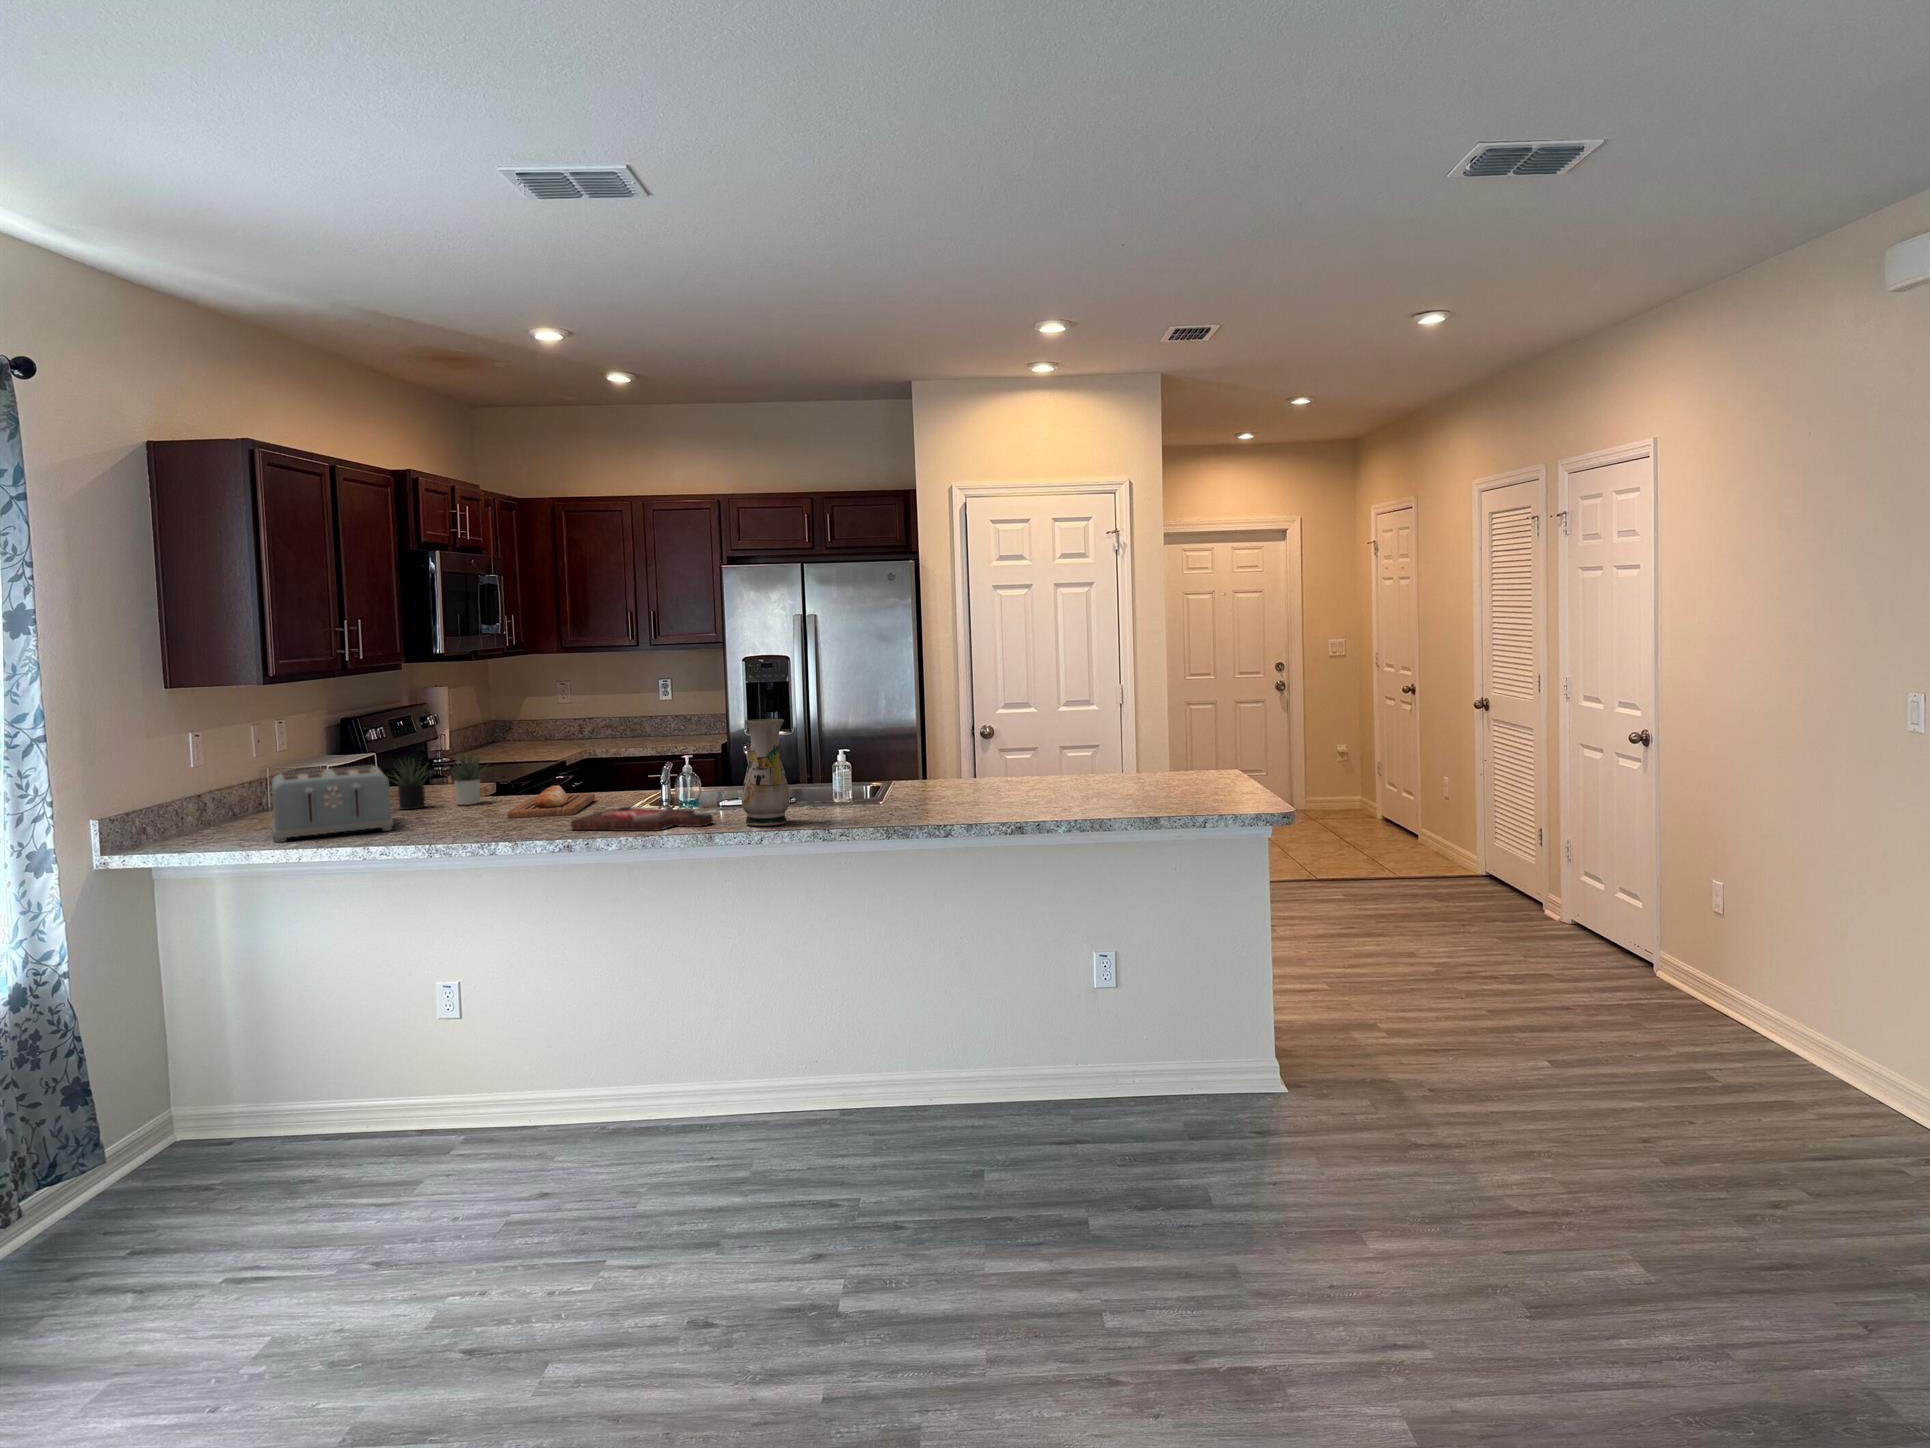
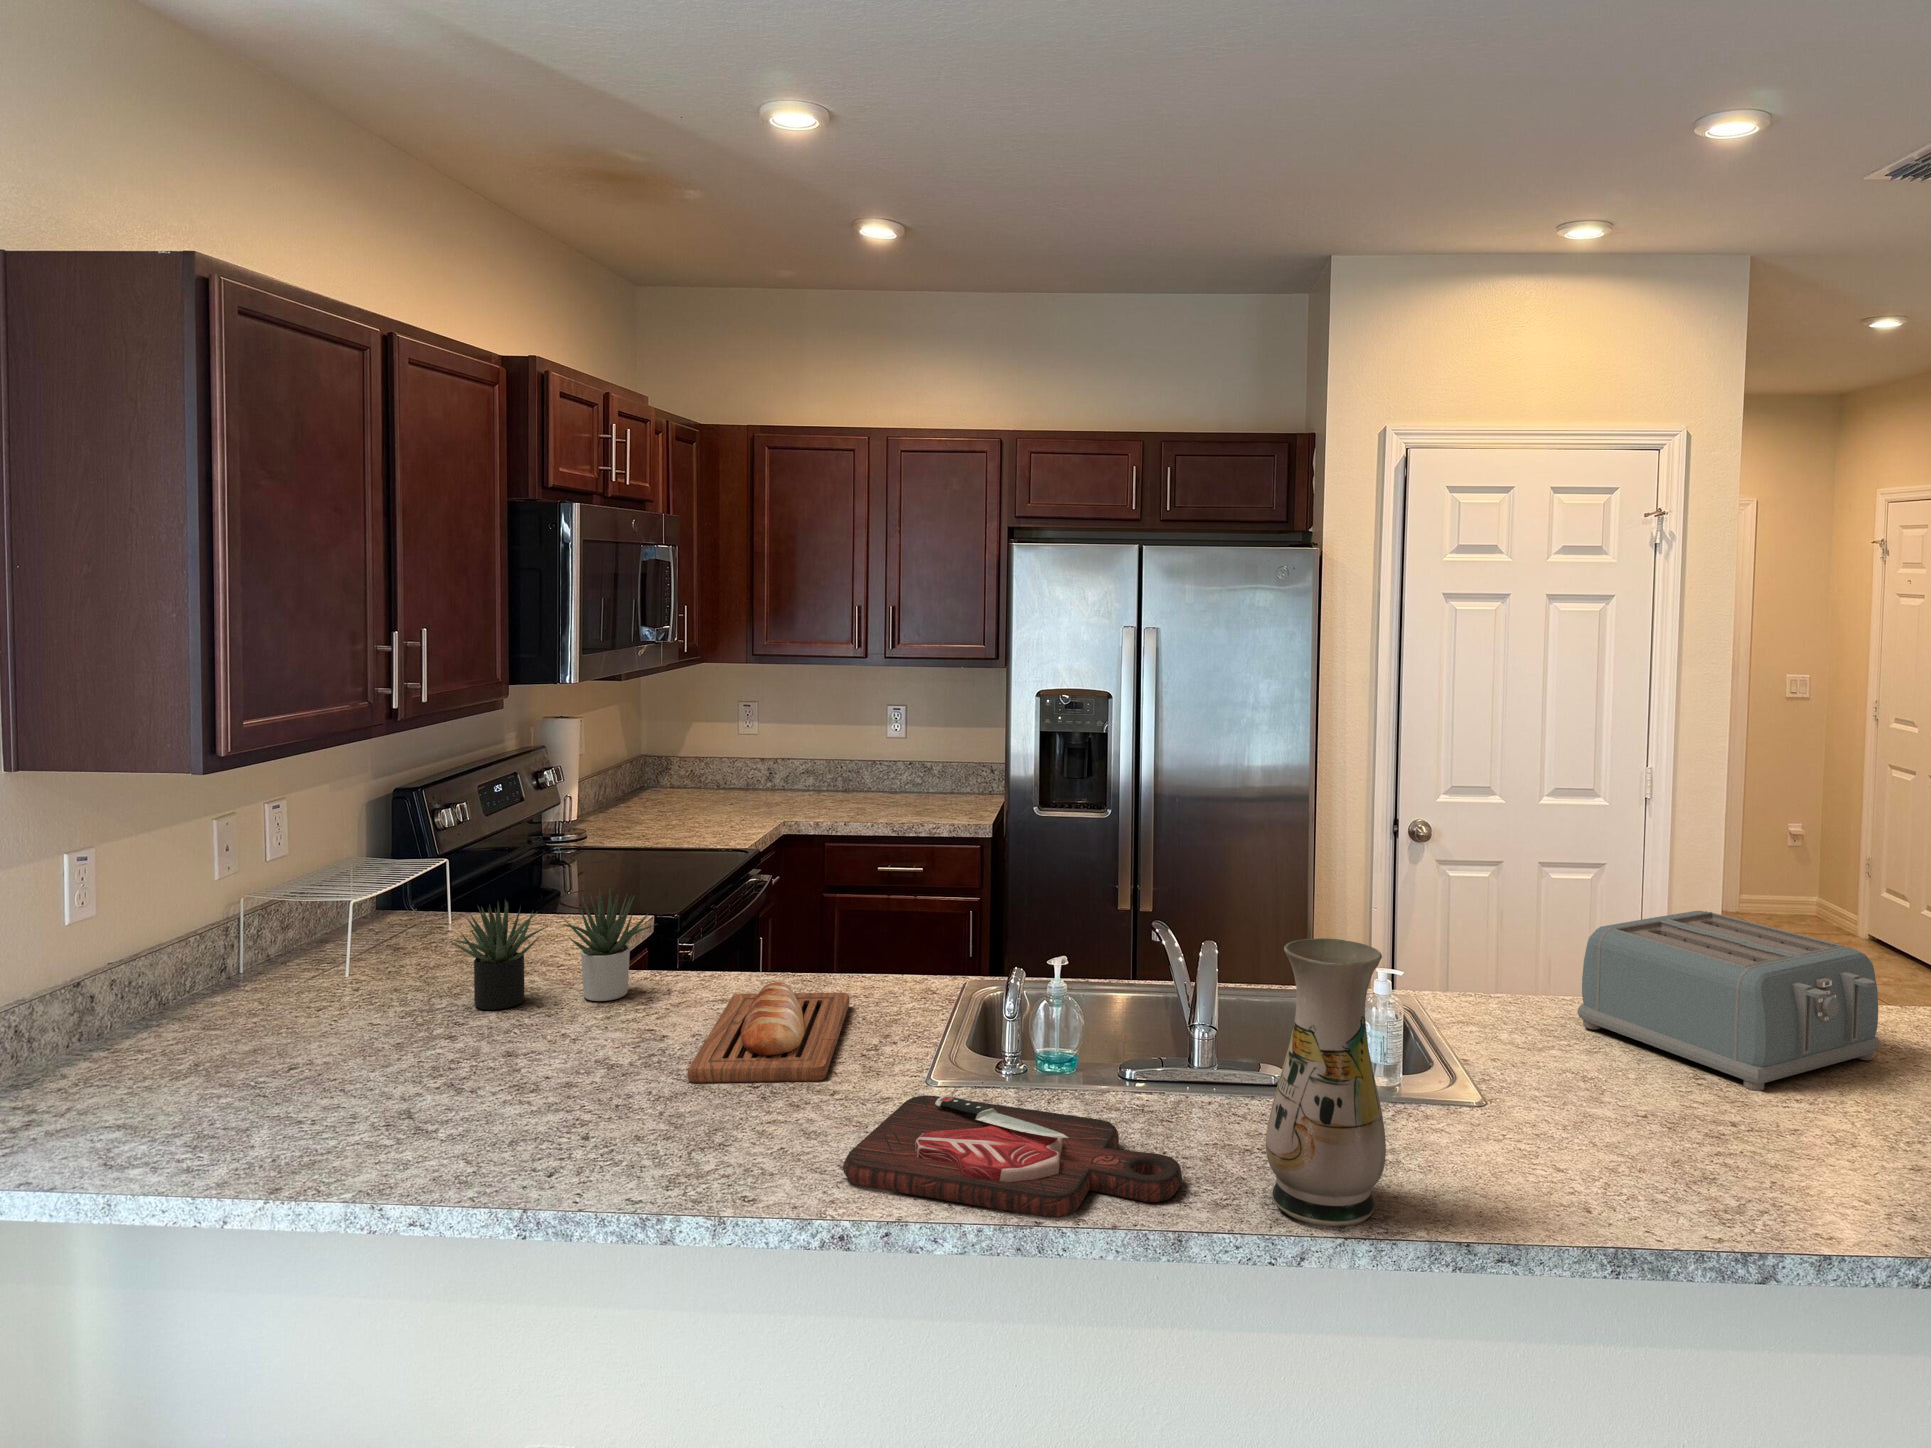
toaster: present [272,766,393,842] -> present [1578,911,1880,1091]

